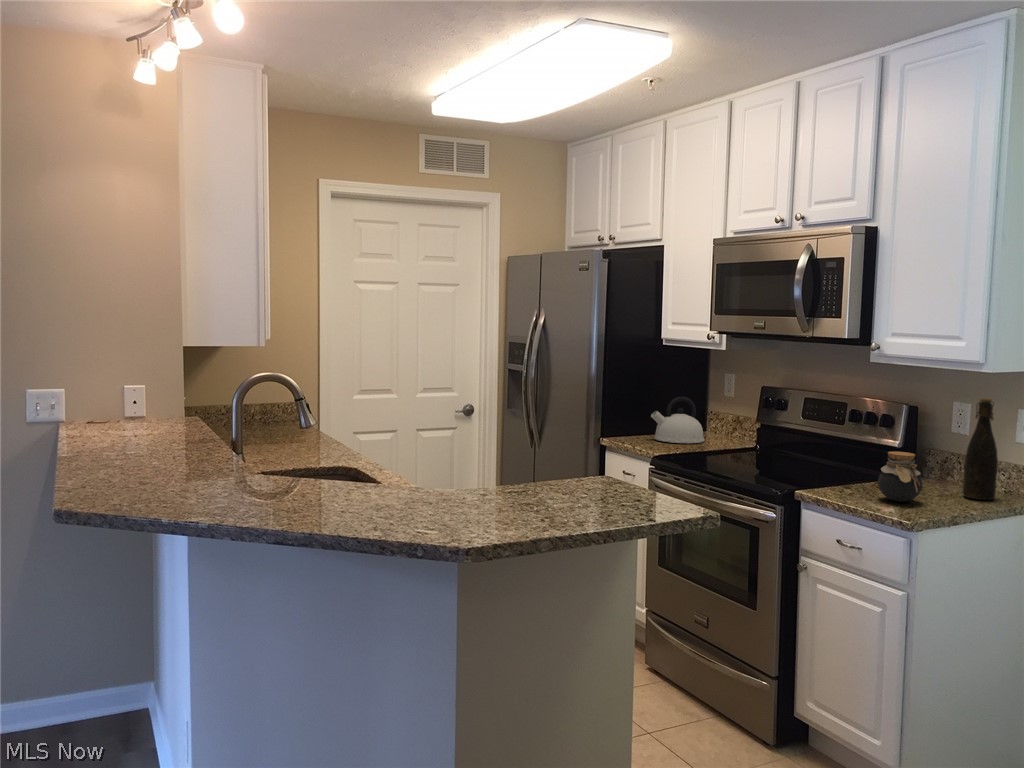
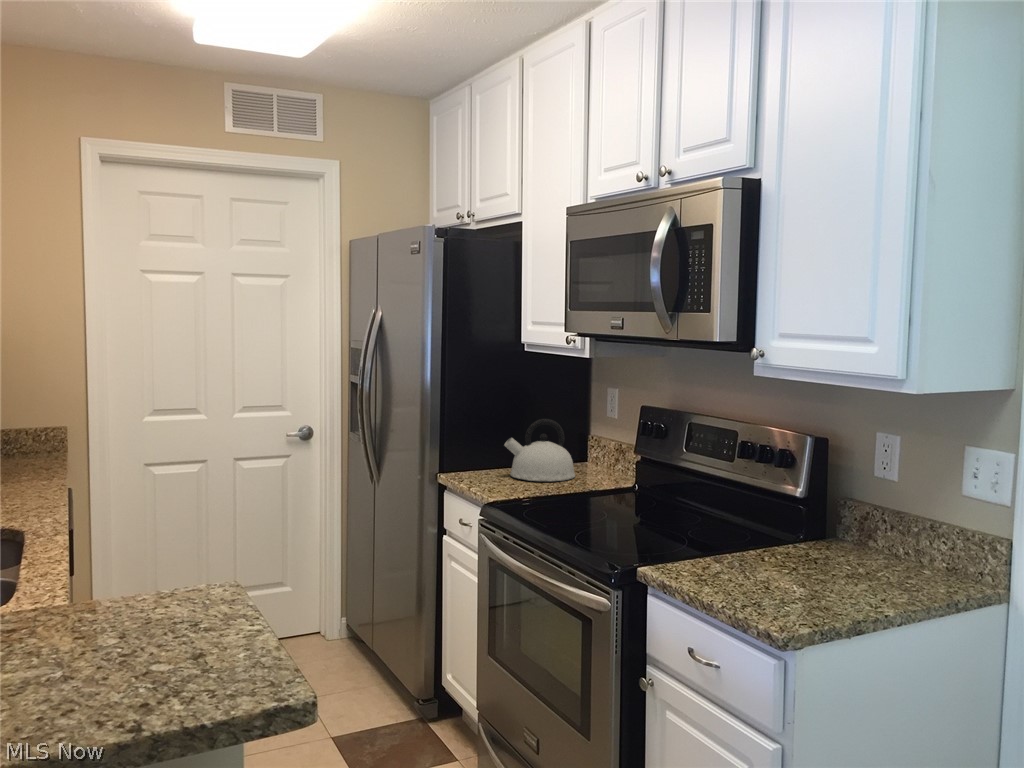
bottle: present [963,398,998,500] -> none [883,431,933,586]
jar: present [878,451,922,502] -> none [752,513,817,591]

